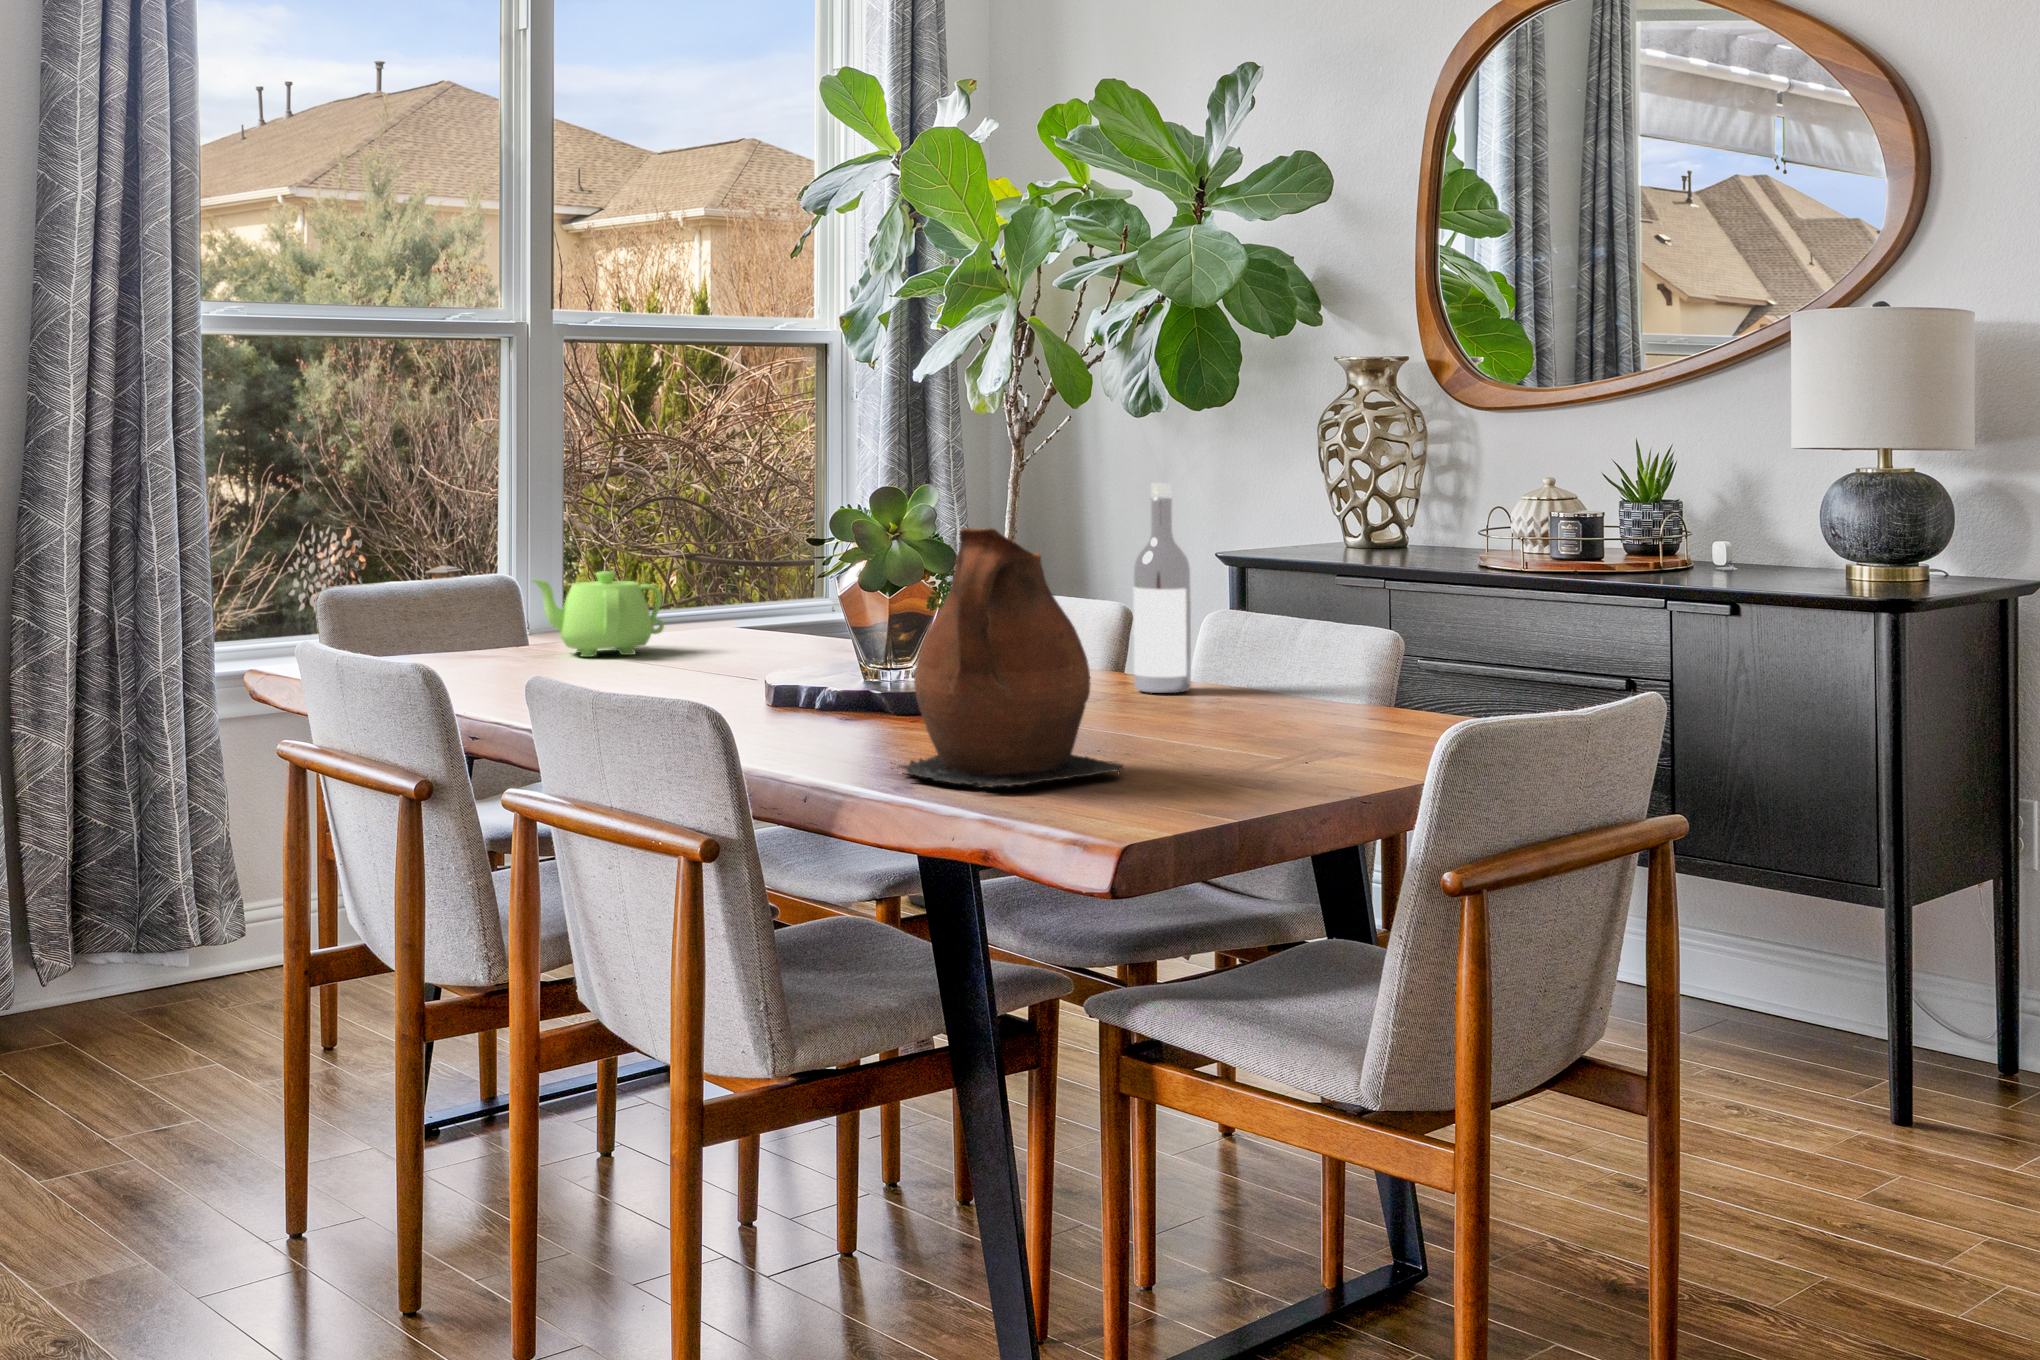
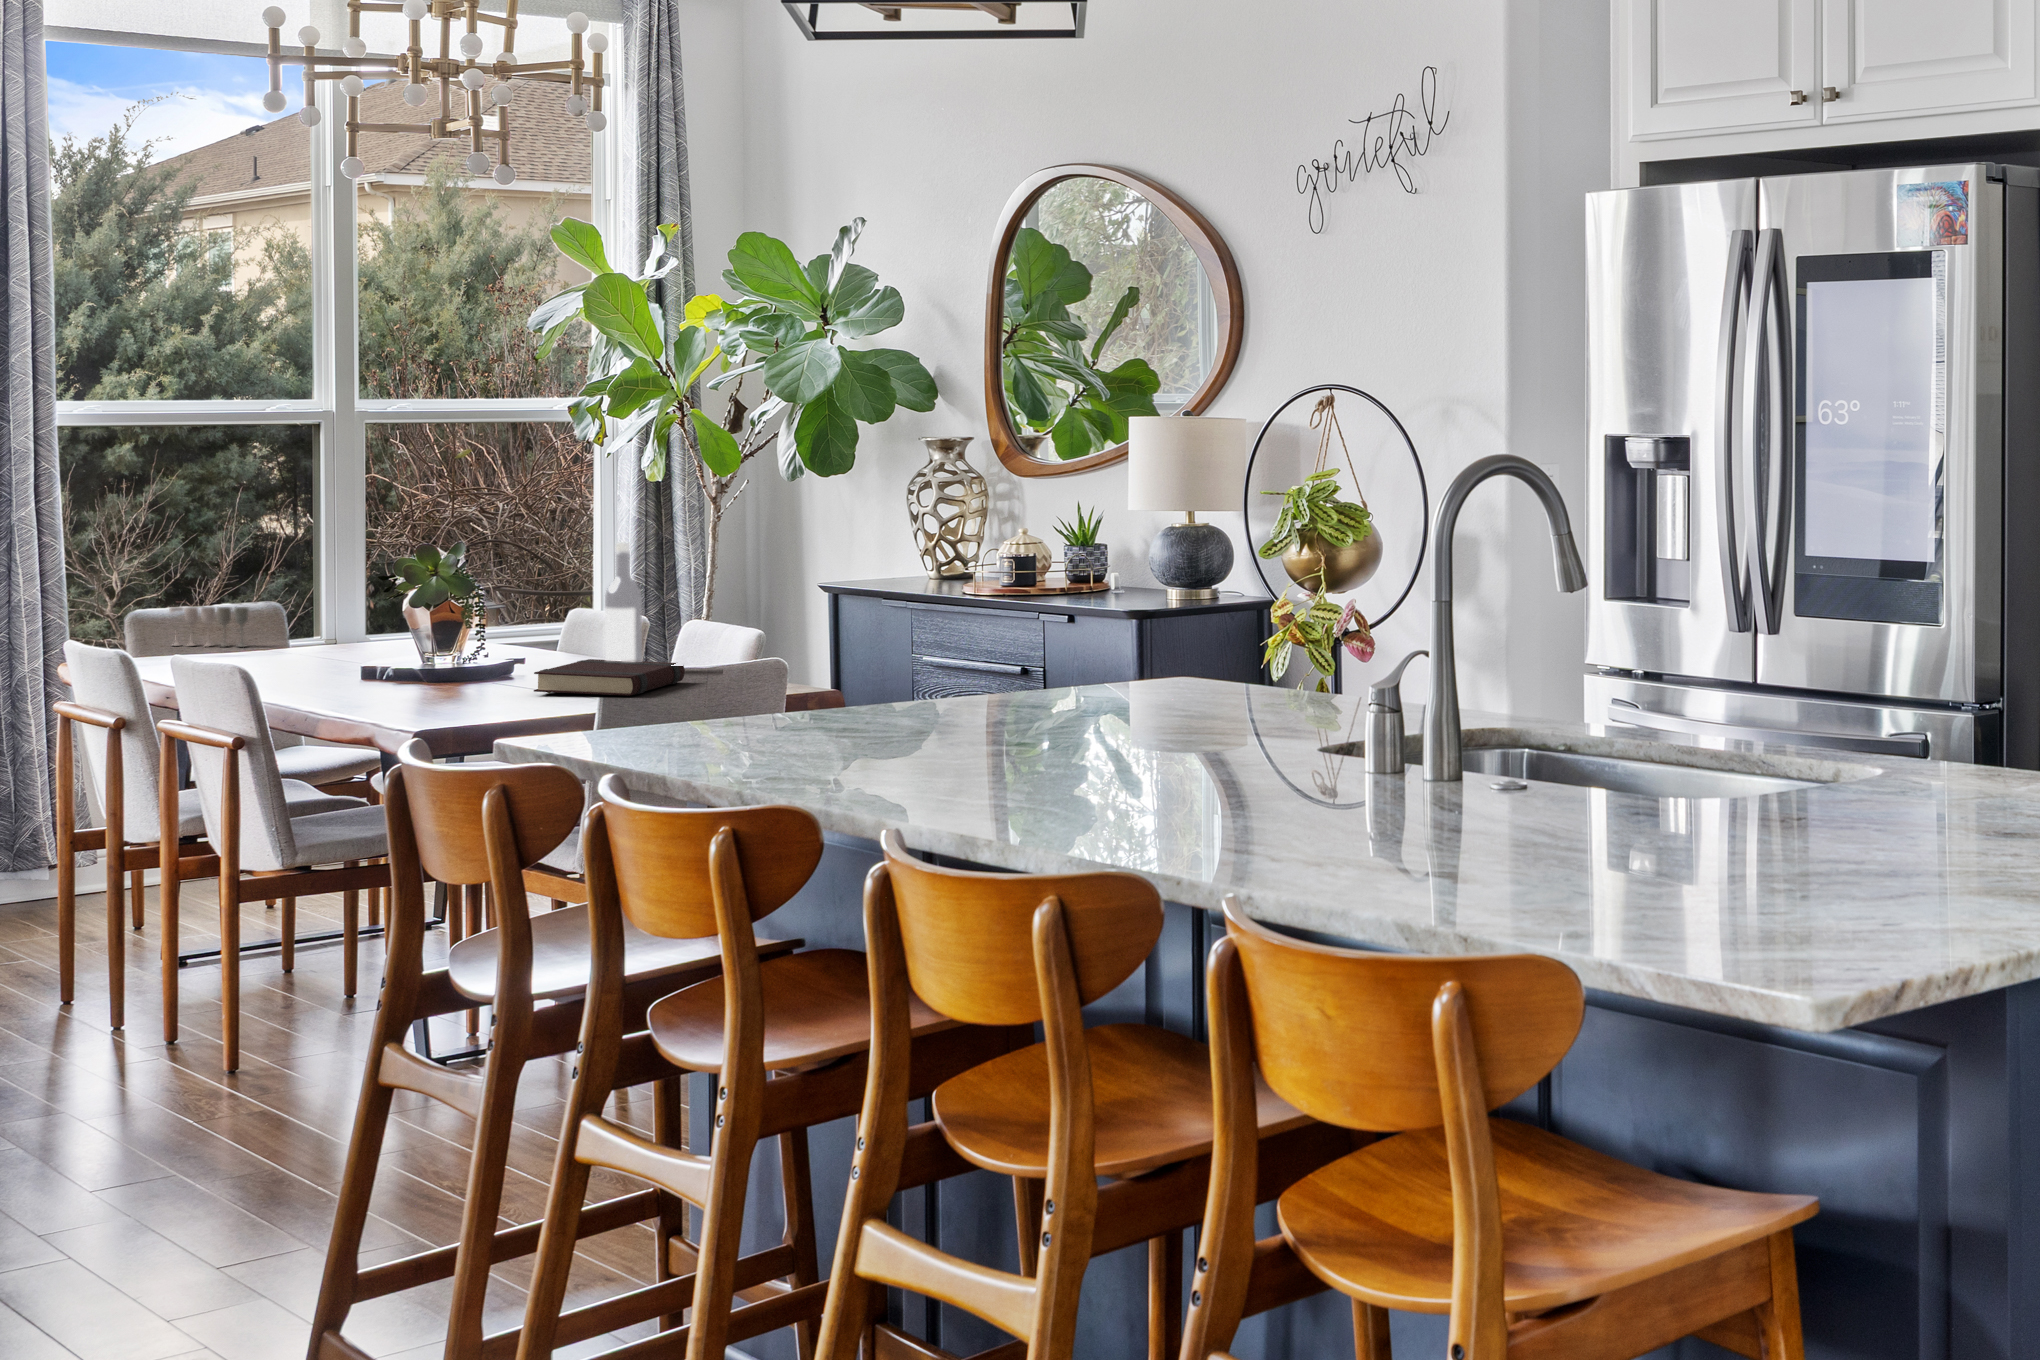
ceramic pitcher: present [891,528,1124,787] -> none [356,575,489,713]
teapot: present [532,571,664,657] -> none [257,598,353,655]
wine glass: none [378,583,496,642] -> present [169,607,248,647]
book: none [1133,673,1320,744] -> present [534,659,685,696]

